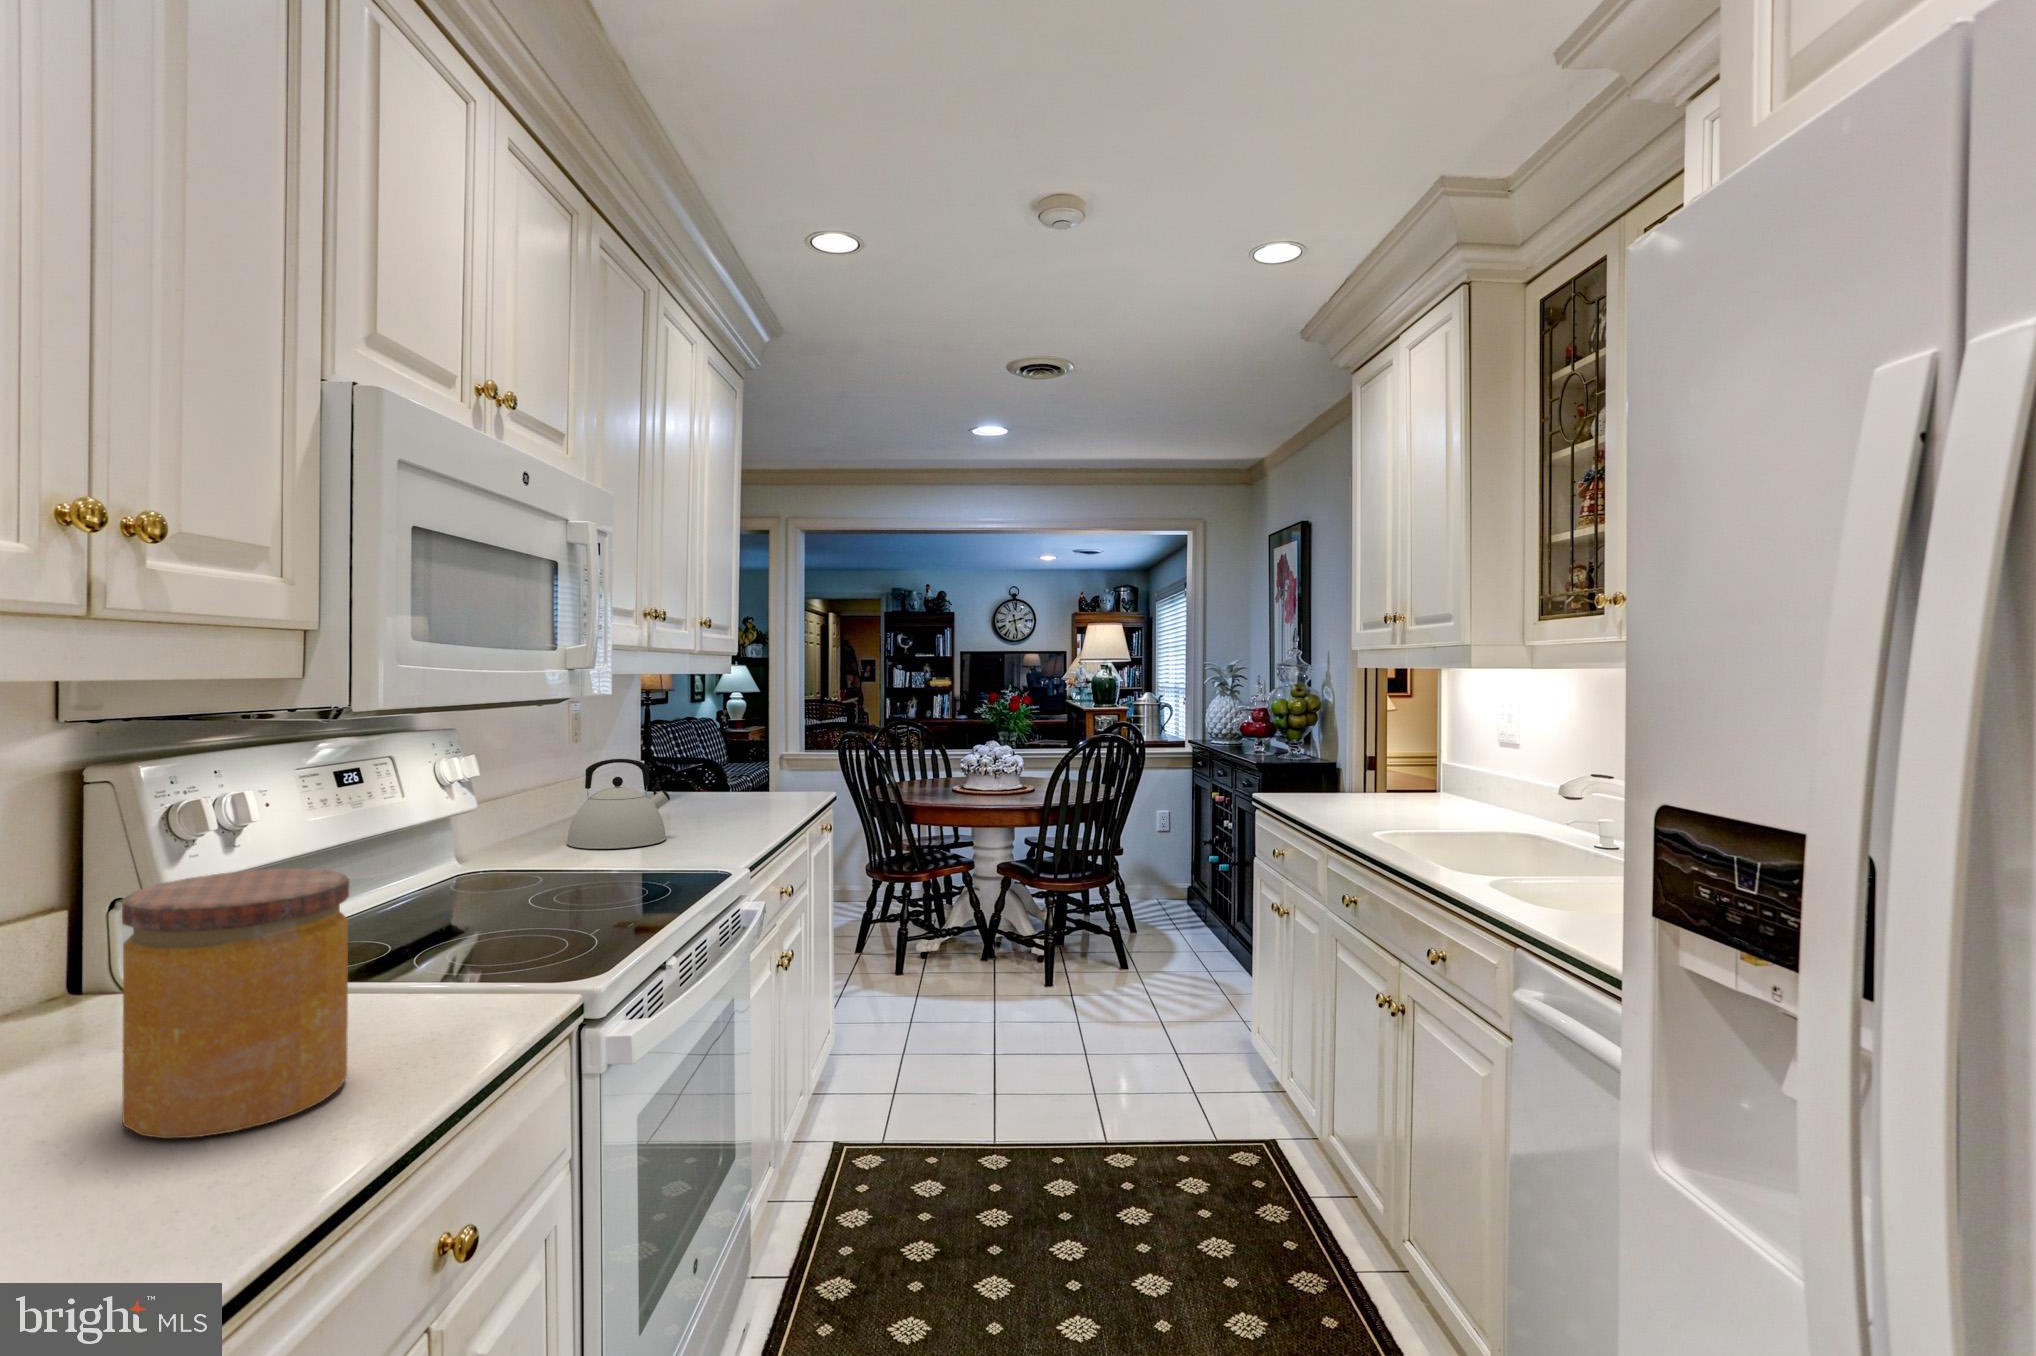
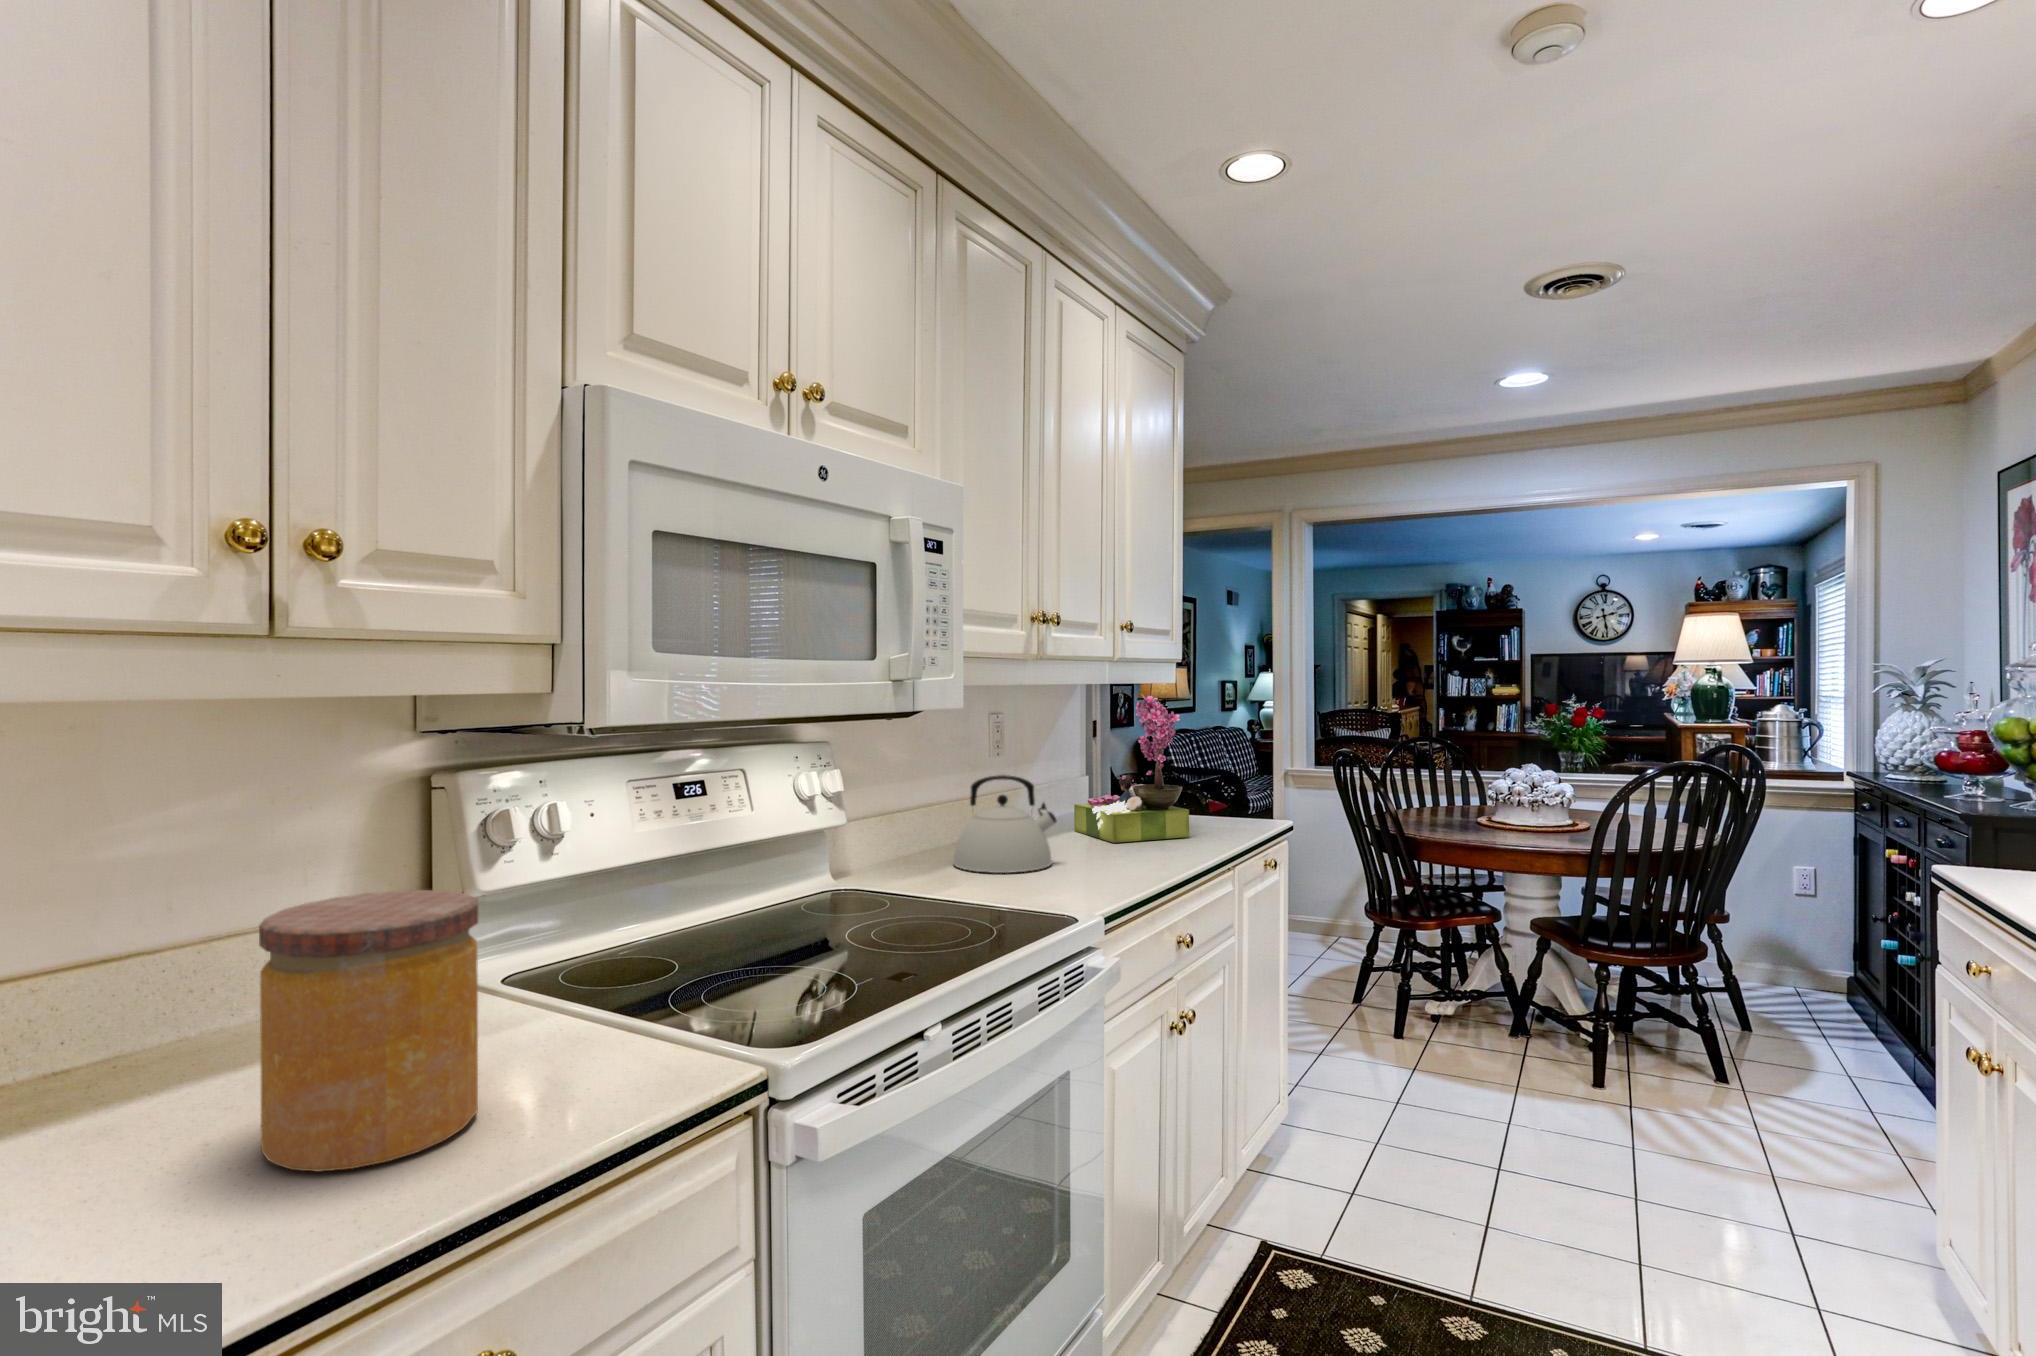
flower arrangement: none [656,683,767,818] -> present [1074,695,1189,843]

